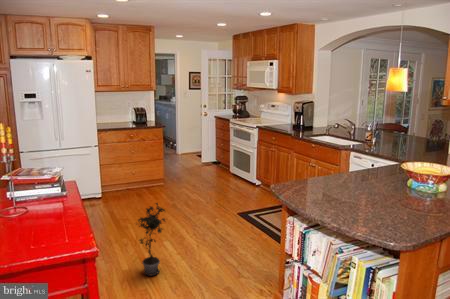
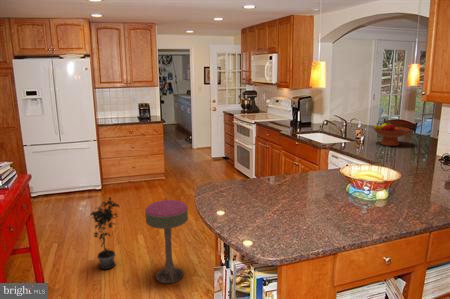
fruit bowl: none [385,125,419,147] -> present [373,122,410,146]
bar stool: none [199,203,240,285] -> present [145,200,188,283]

